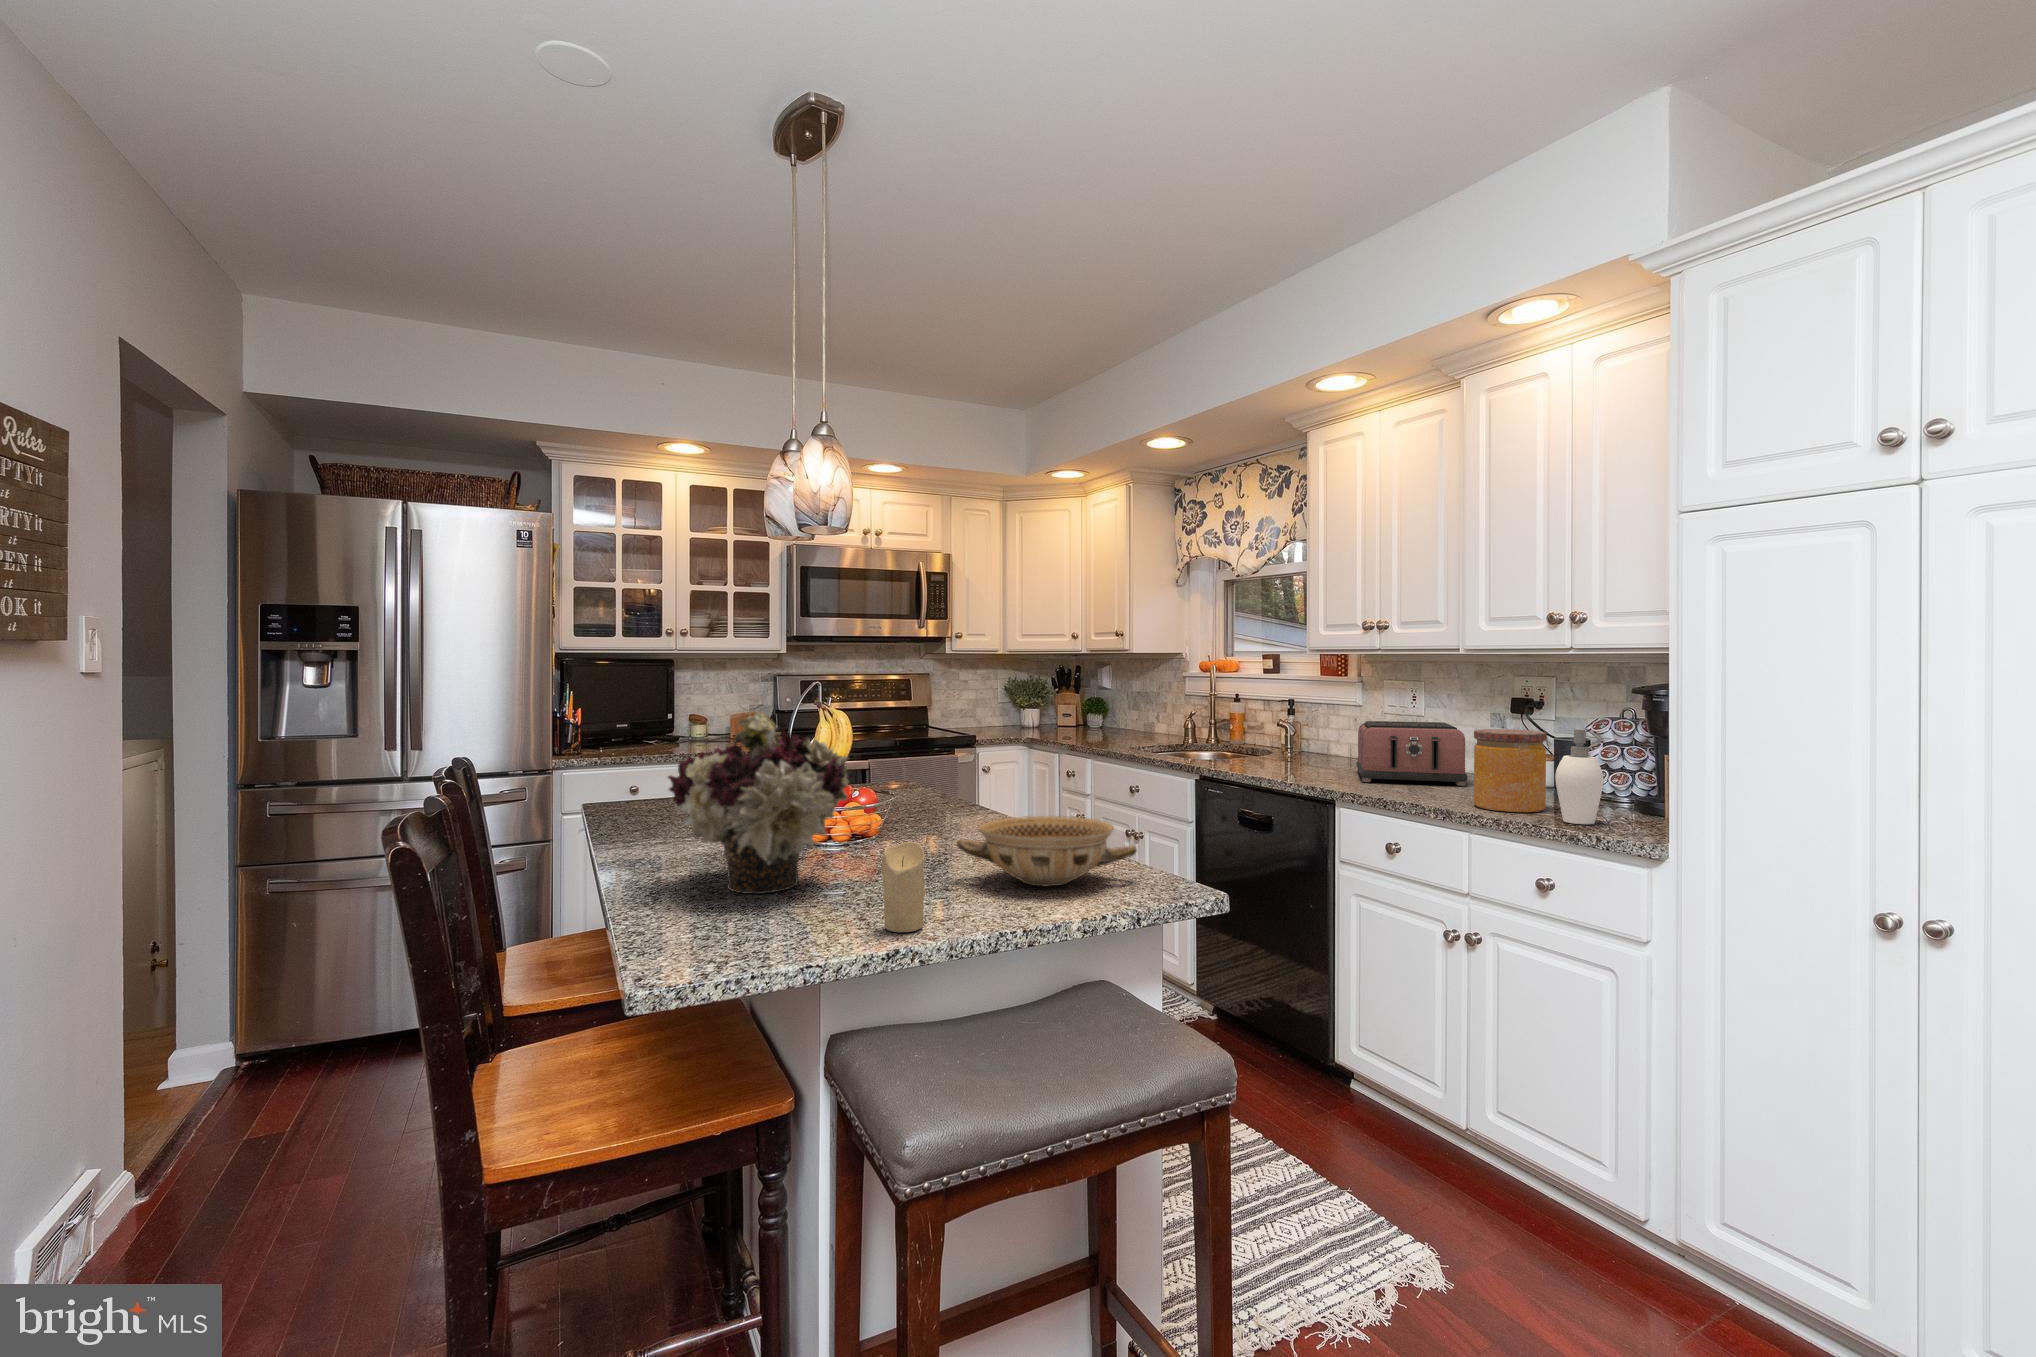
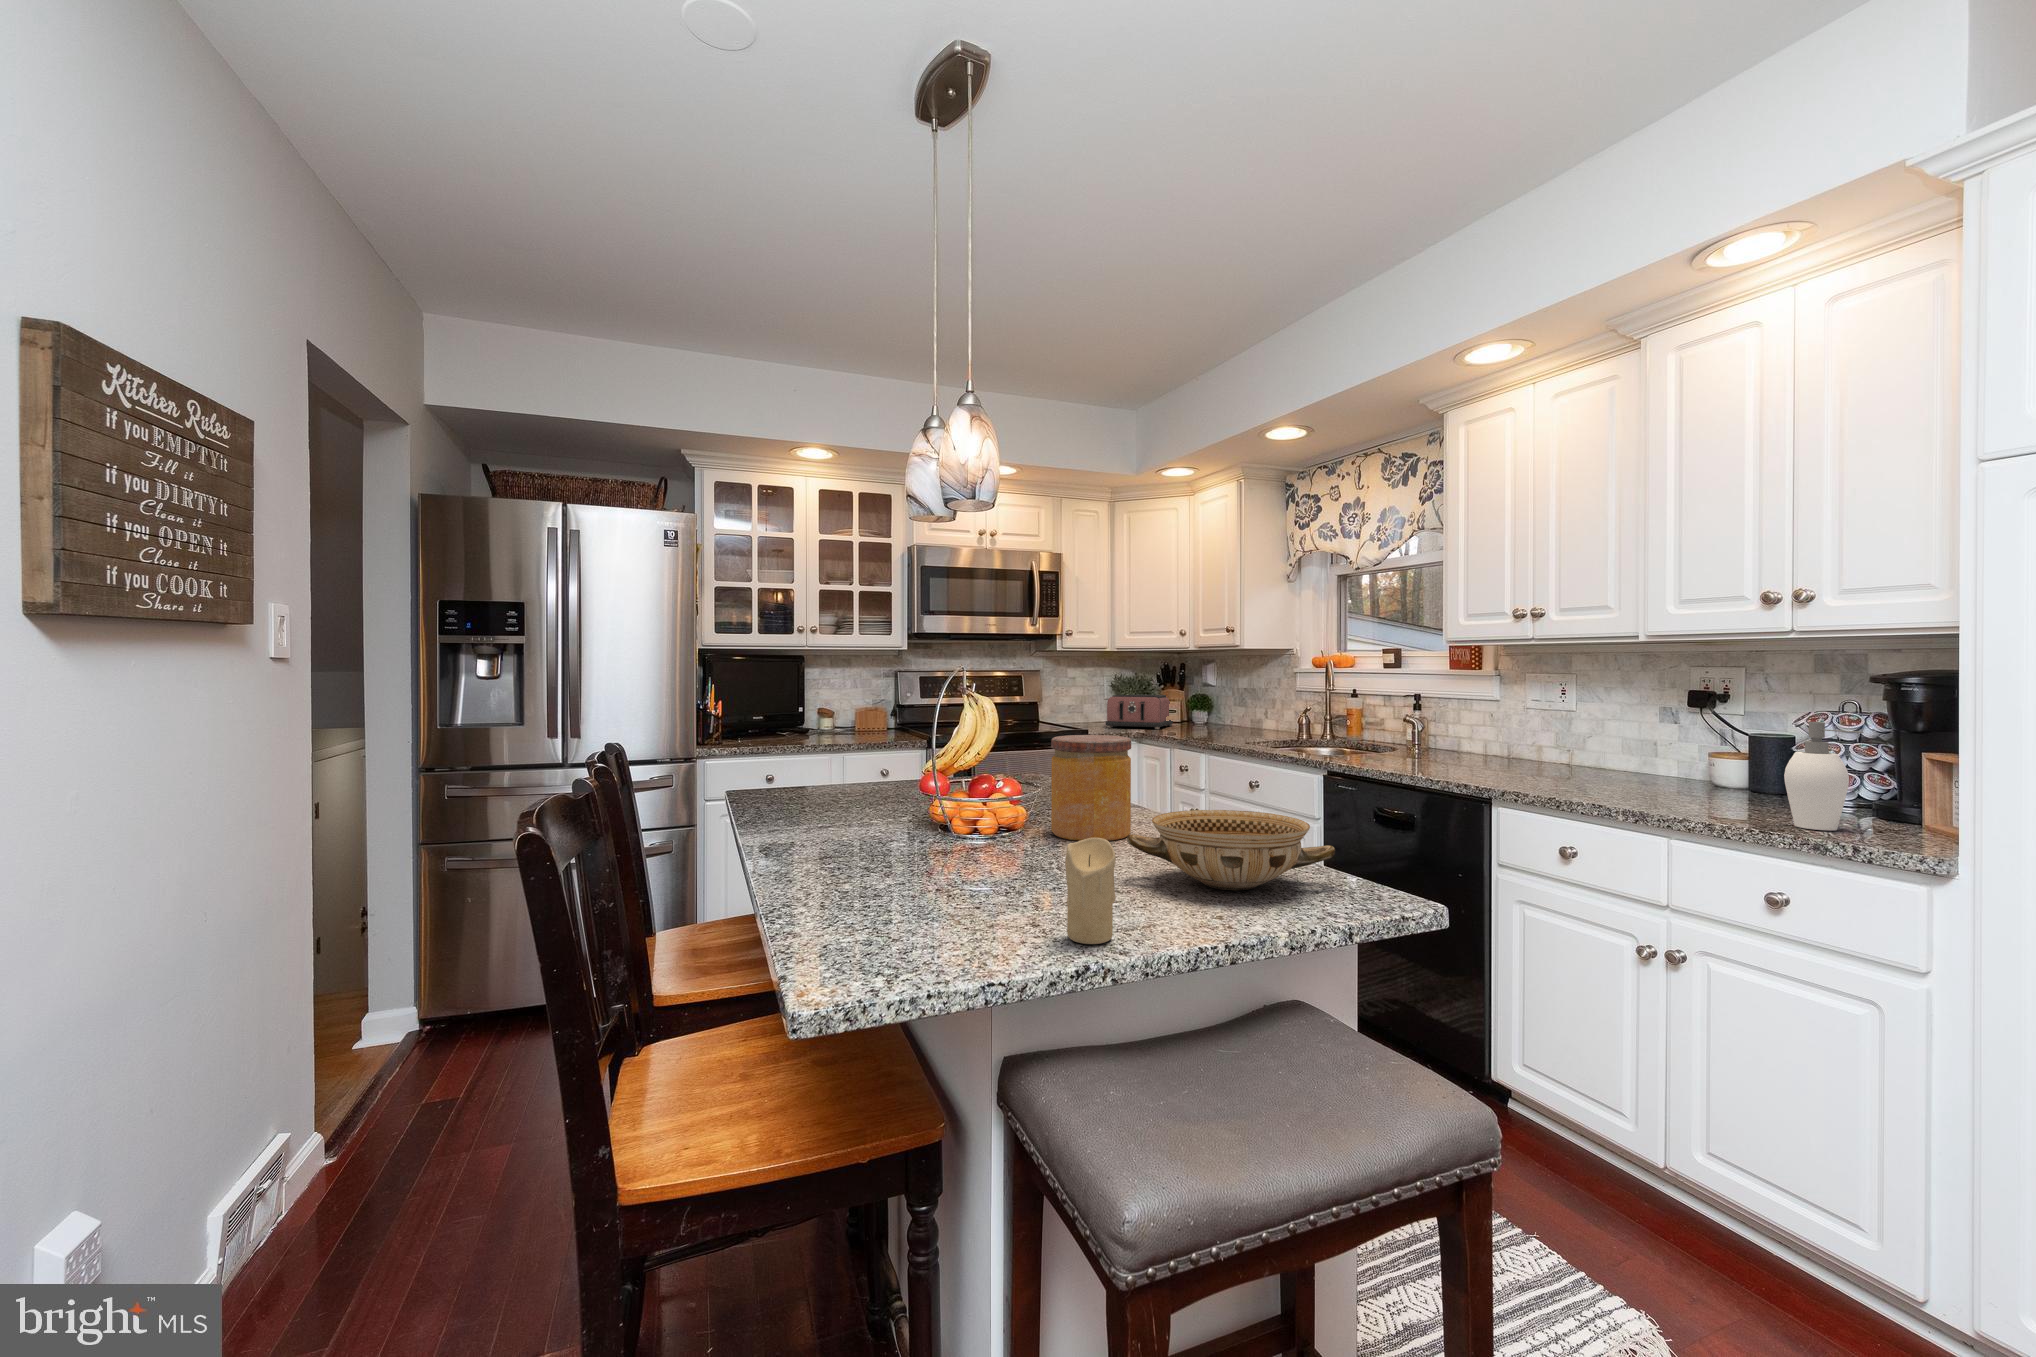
flower arrangement: present [668,712,848,894] -> none [816,690,1008,890]
toaster: present [1356,721,1467,786] -> present [1106,694,1173,729]
jar: present [1474,729,1547,812] -> present [1051,735,1131,841]

